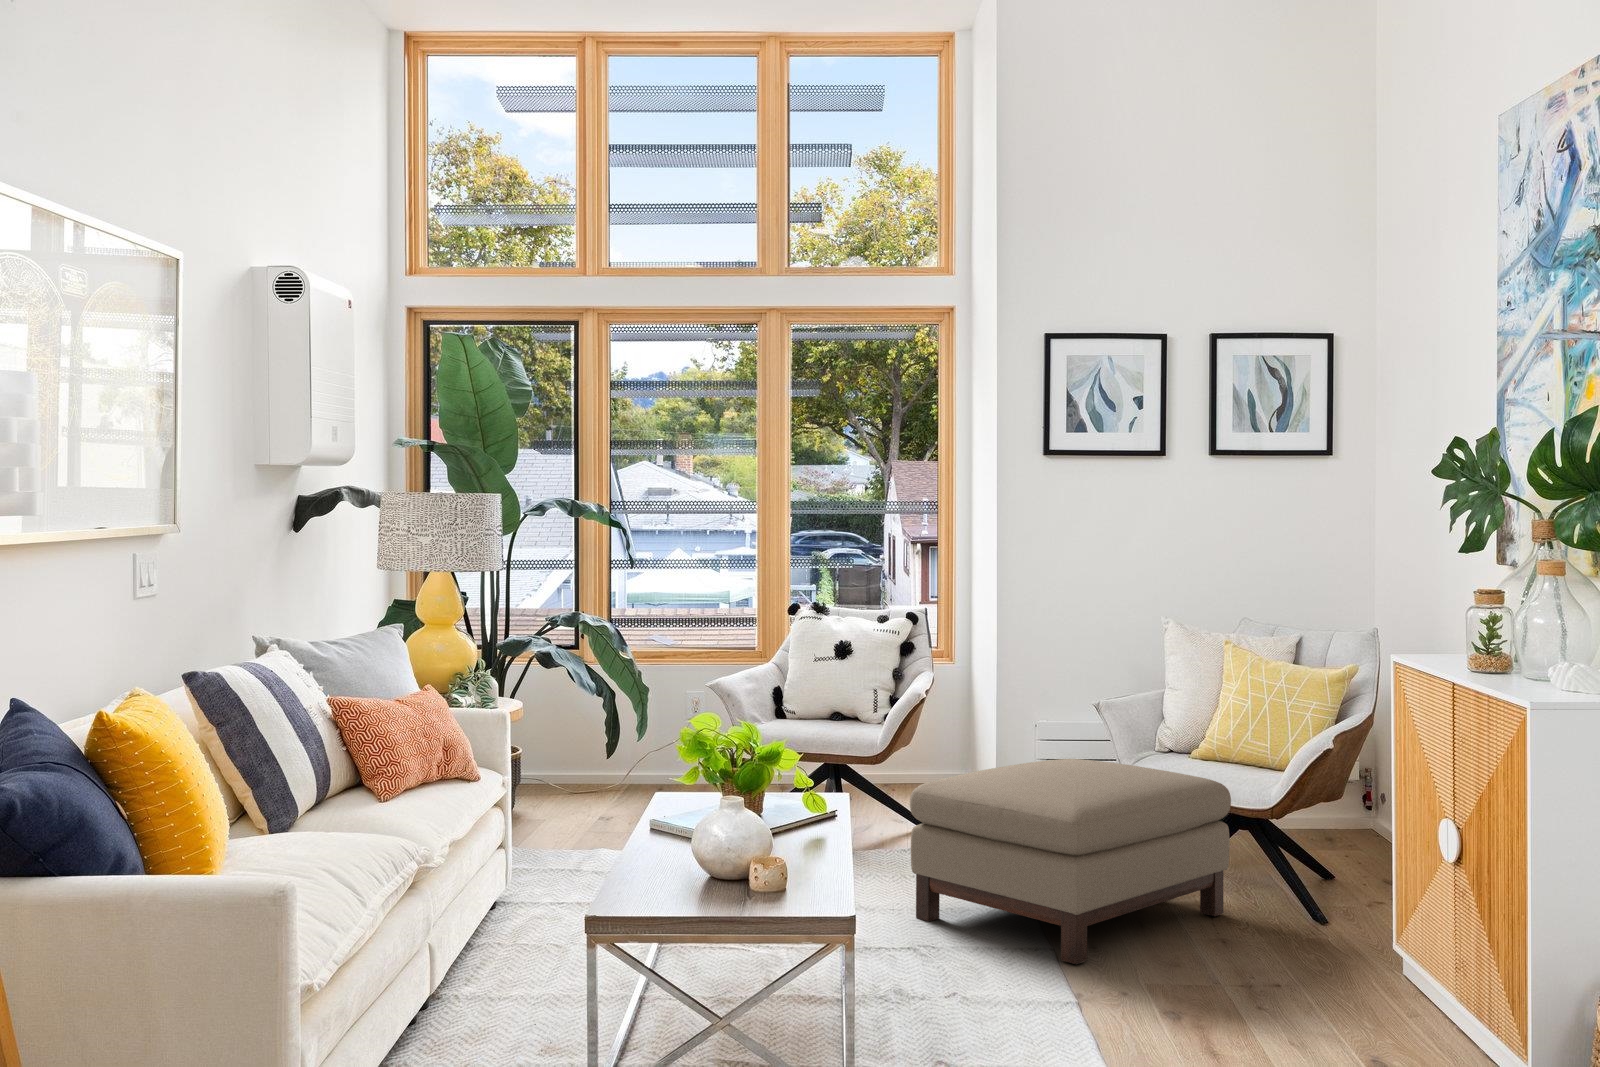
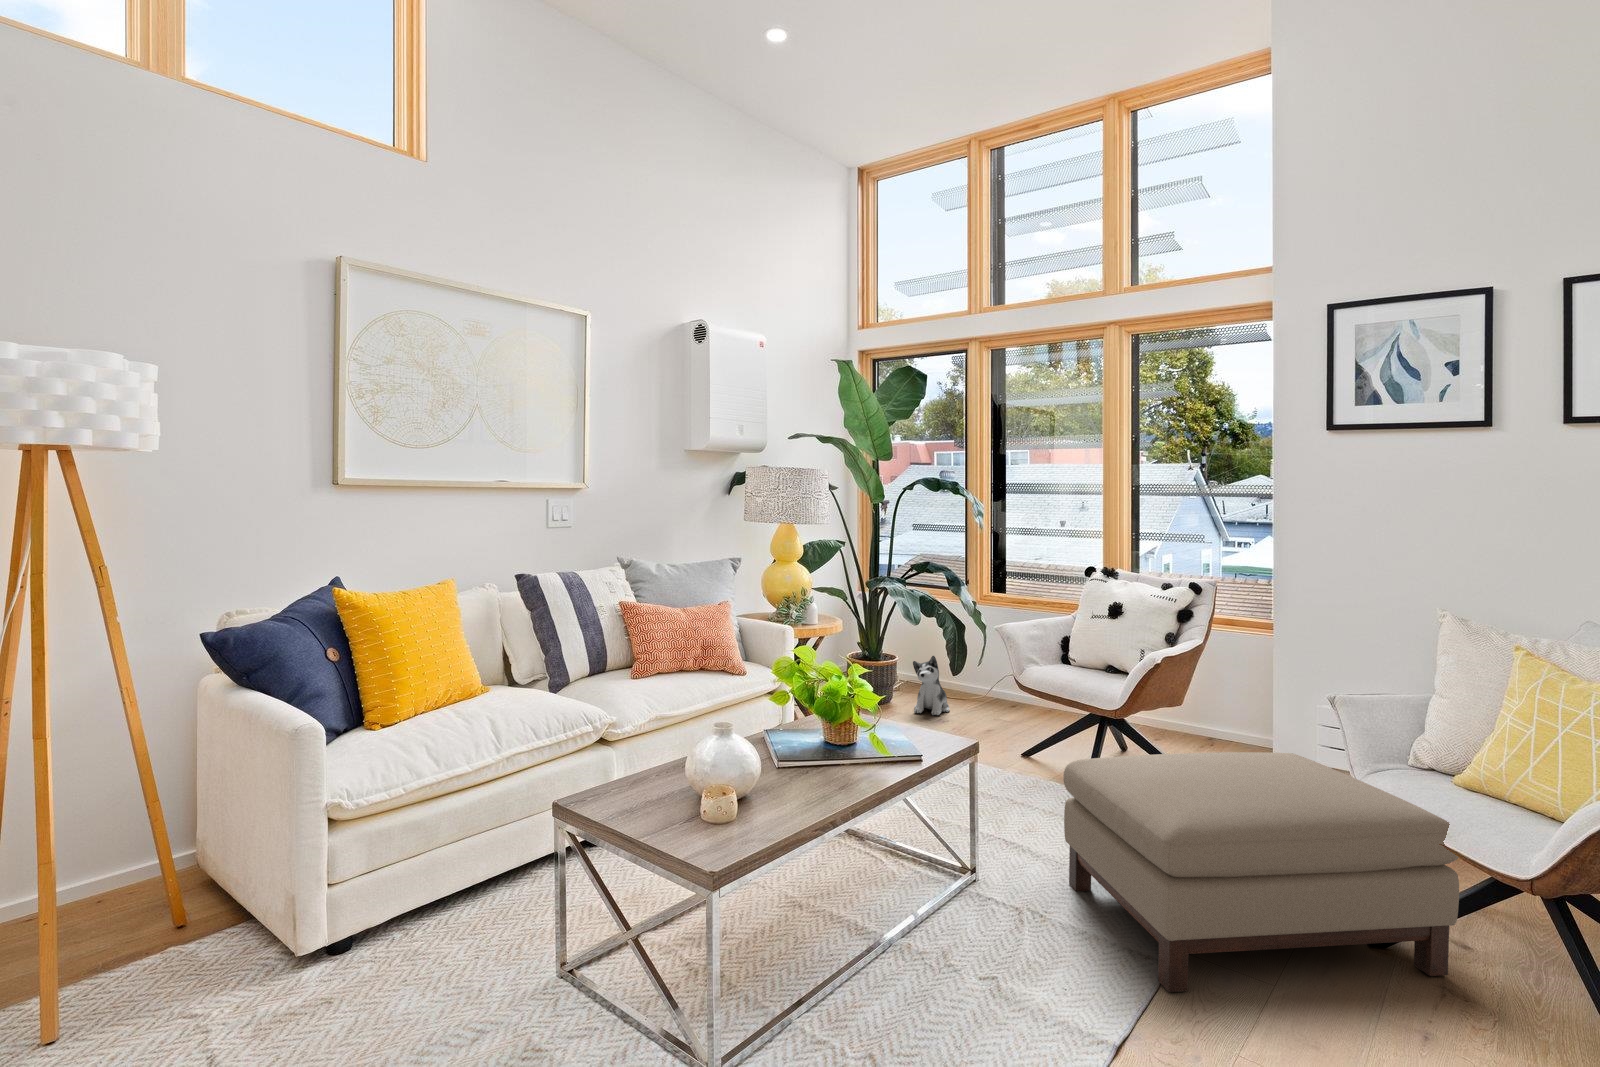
plush toy: none [550,728,598,807] -> present [913,656,950,715]

